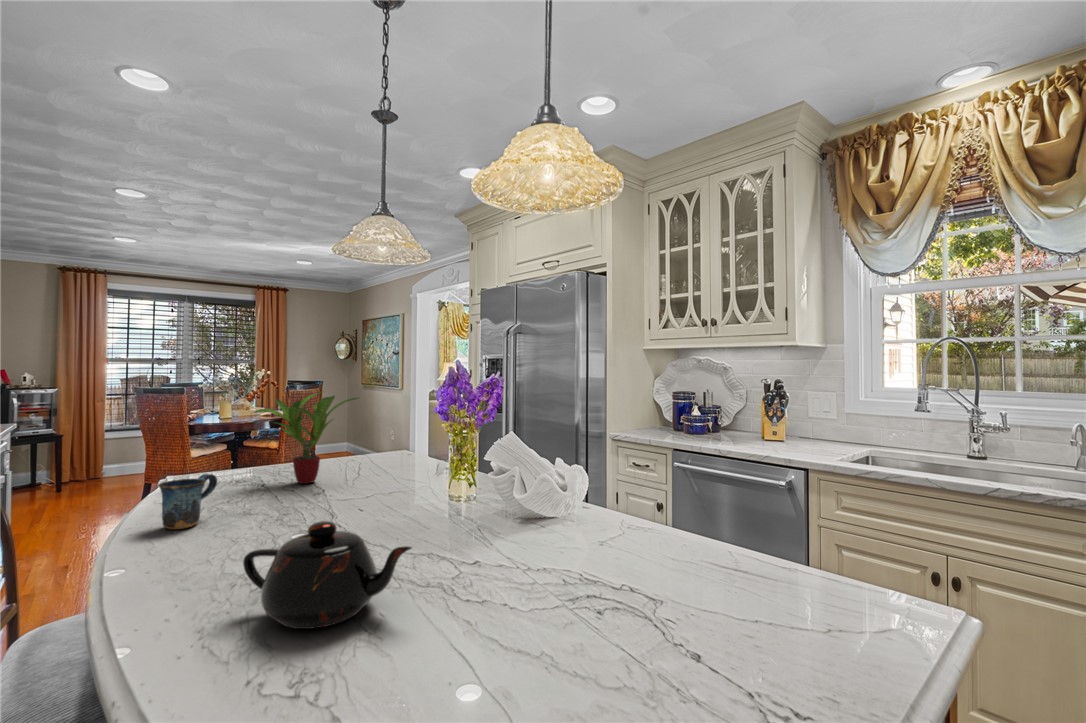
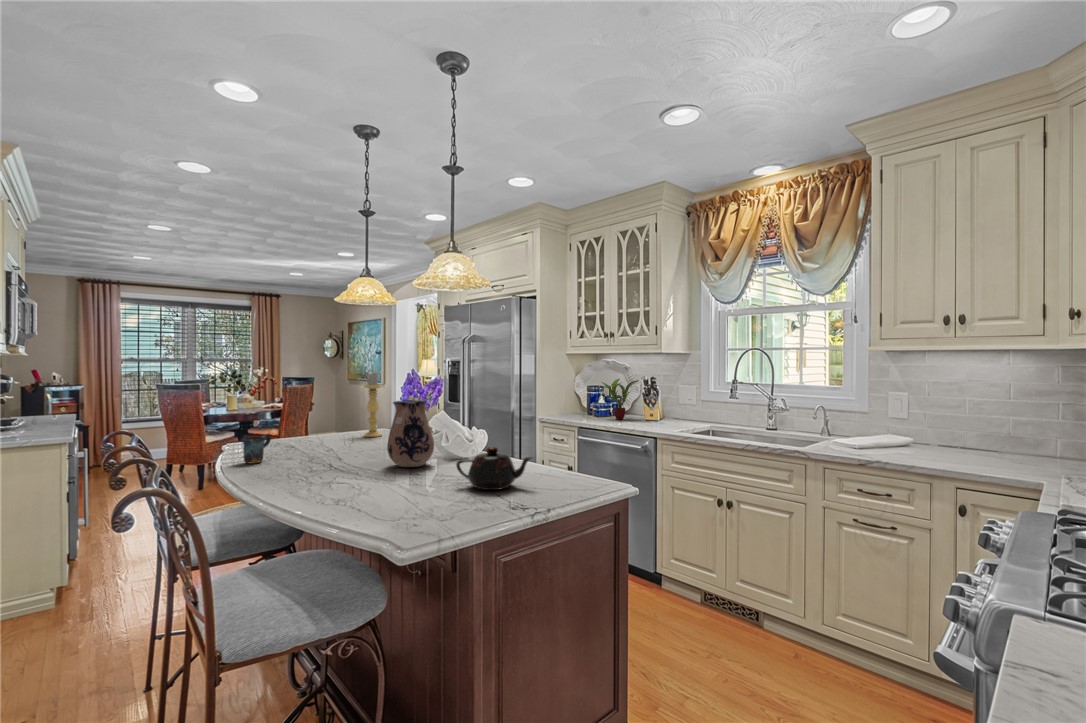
candle holder: none [378,368,405,467] -> present [364,372,382,437]
potted plant: present [254,393,358,484] -> present [602,379,639,420]
ceramic pitcher: none [423,415,509,545] -> present [387,400,434,467]
teapot: present [243,521,412,629] -> present [456,447,532,490]

